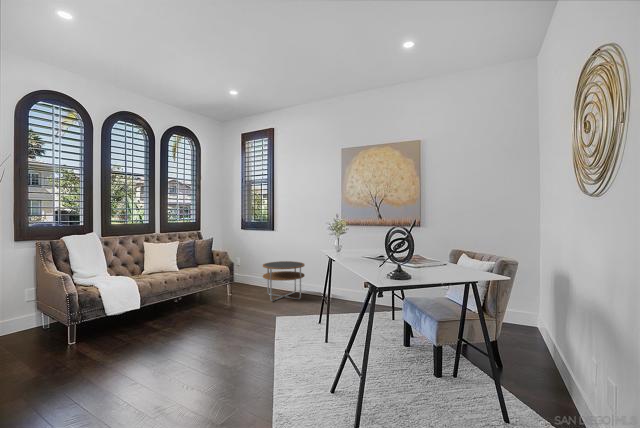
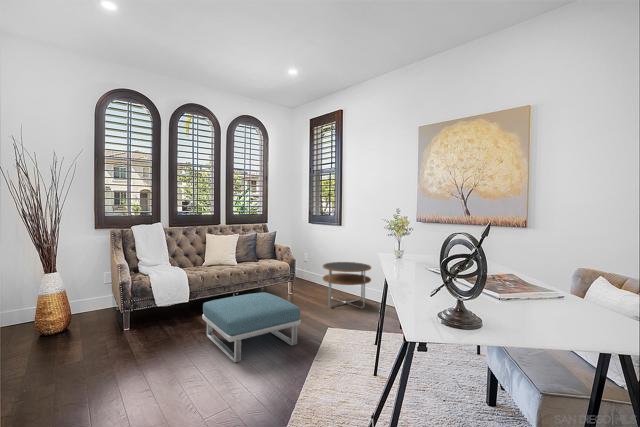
footstool: none [165,292,261,353] -> present [202,292,301,362]

